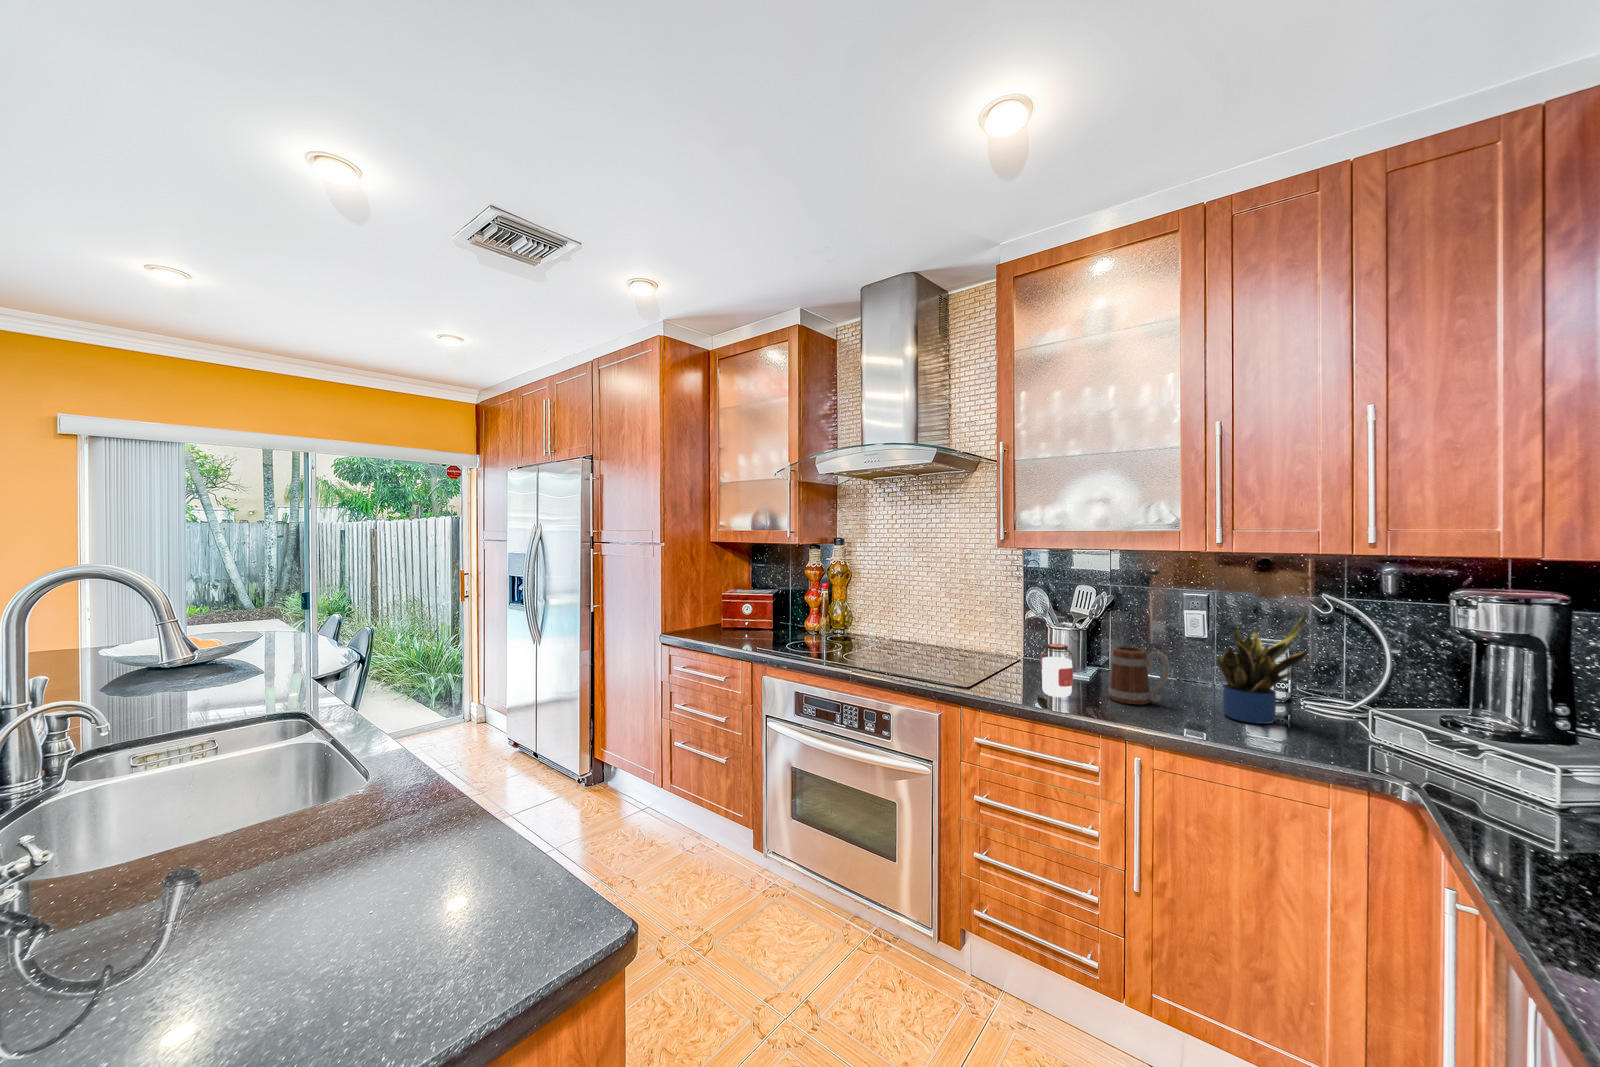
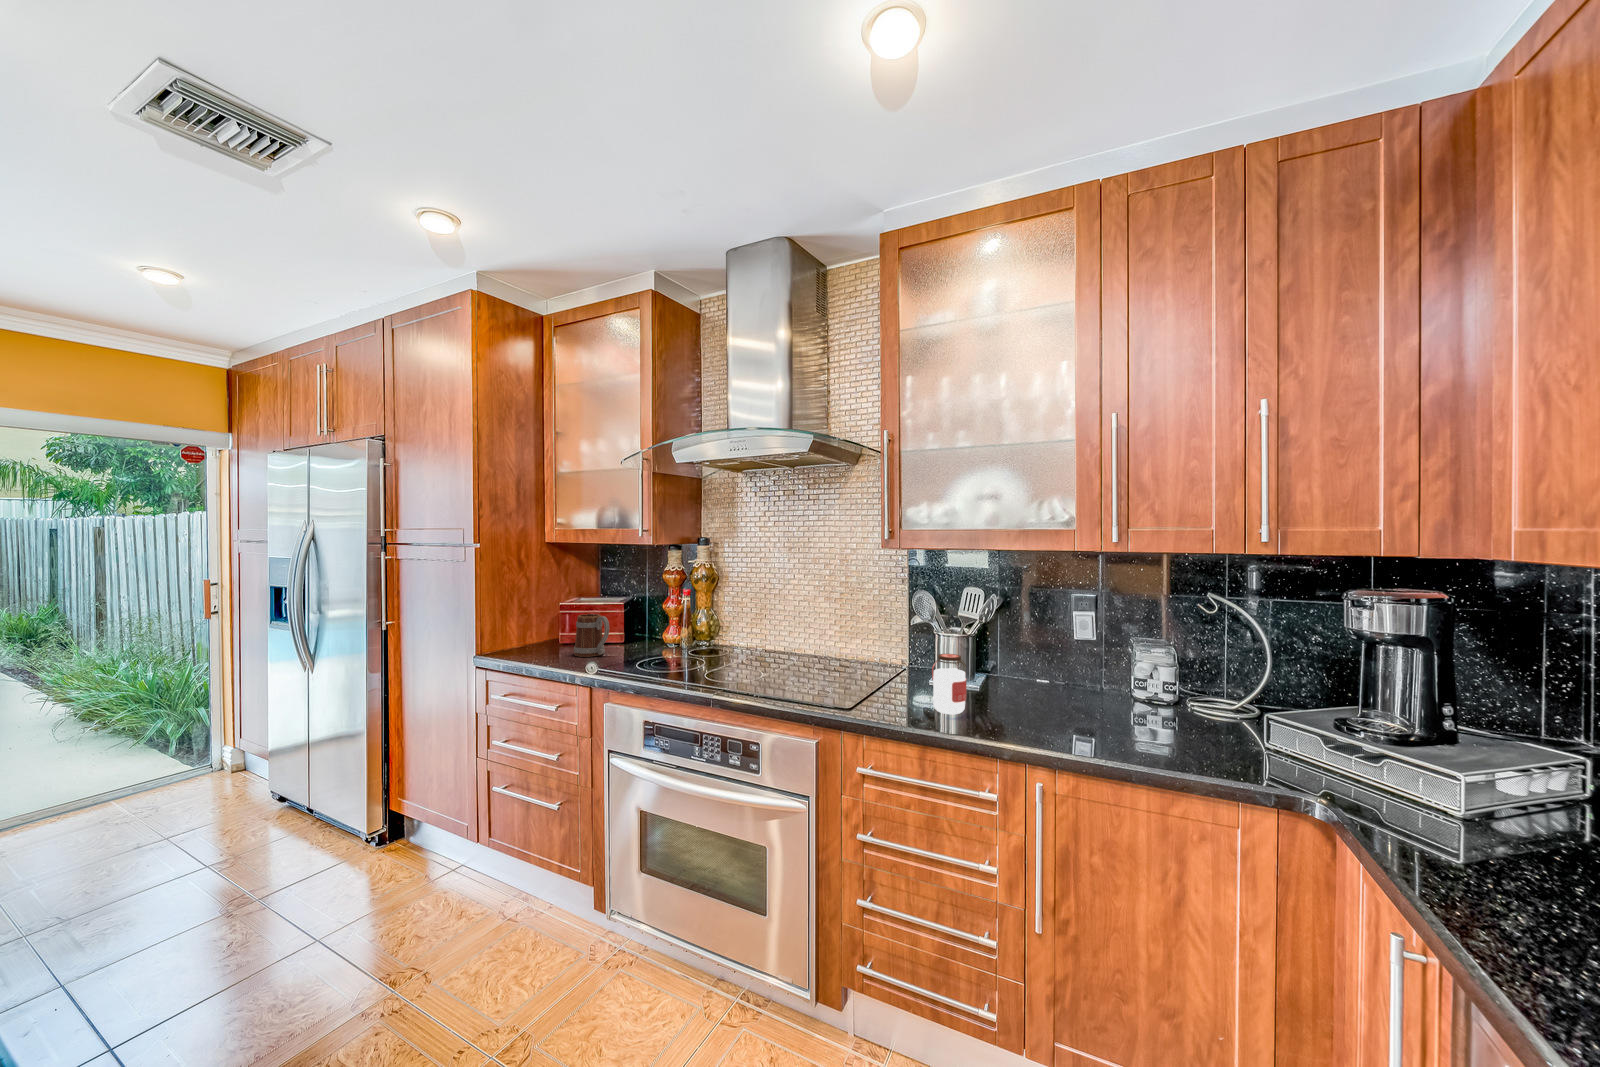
potted plant: present [1217,613,1309,724] -> none [1112,613,1204,734]
mug: present [1108,646,1170,704] -> present [574,614,609,657]

